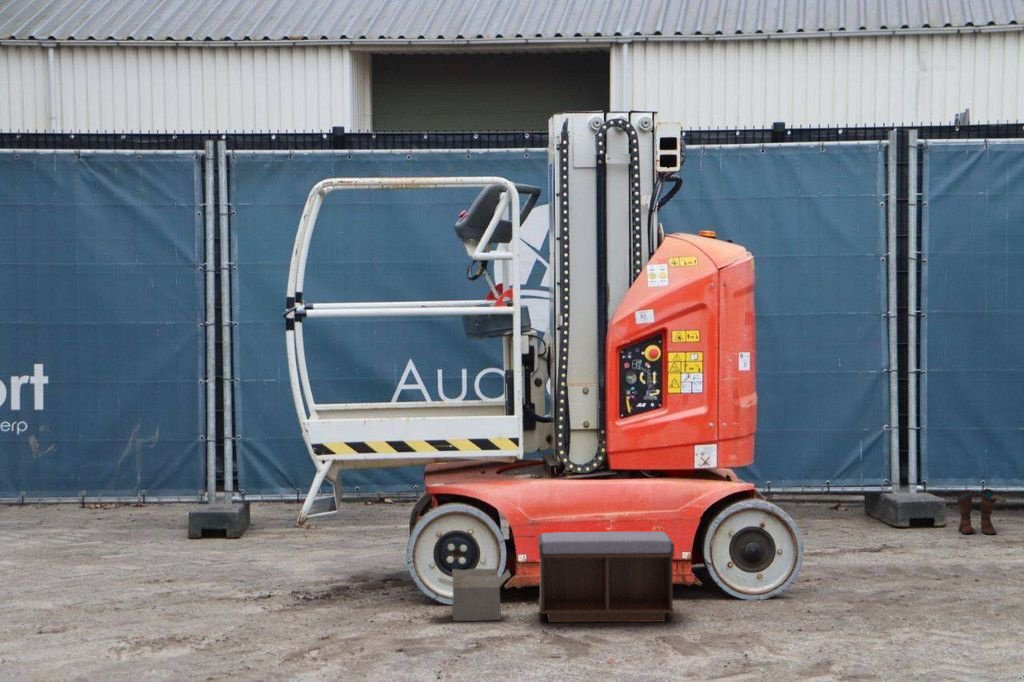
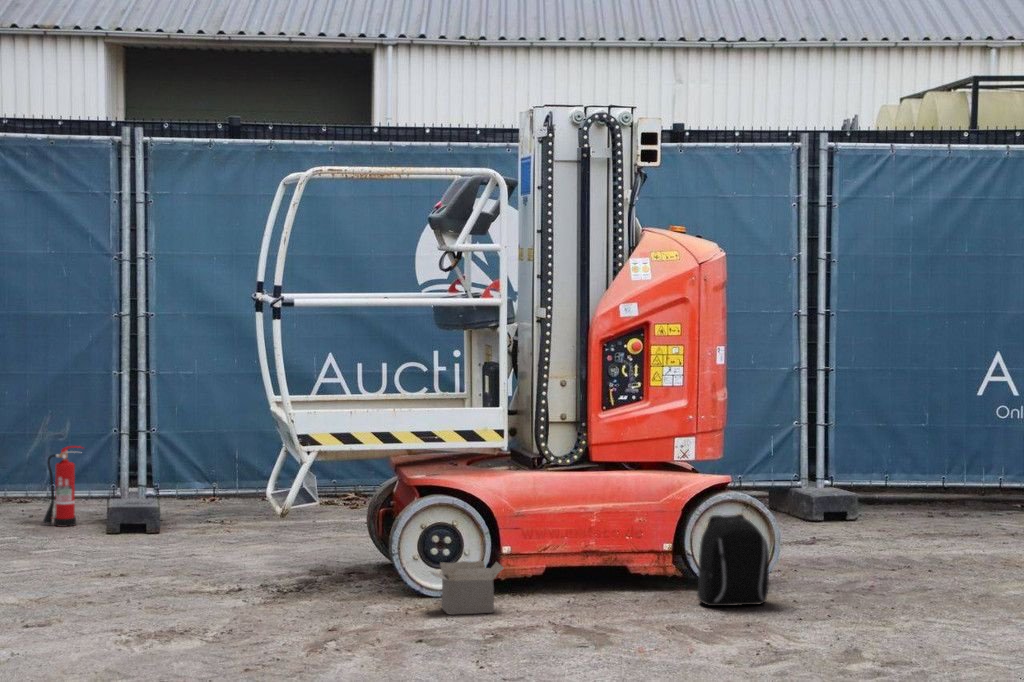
fire extinguisher: none [133,452,171,530] -> present [43,446,81,527]
boots: present [957,489,1006,534] -> none [863,479,911,522]
backpack: none [712,525,784,618] -> present [697,515,769,606]
bench: present [538,532,674,622] -> none [525,522,667,614]

